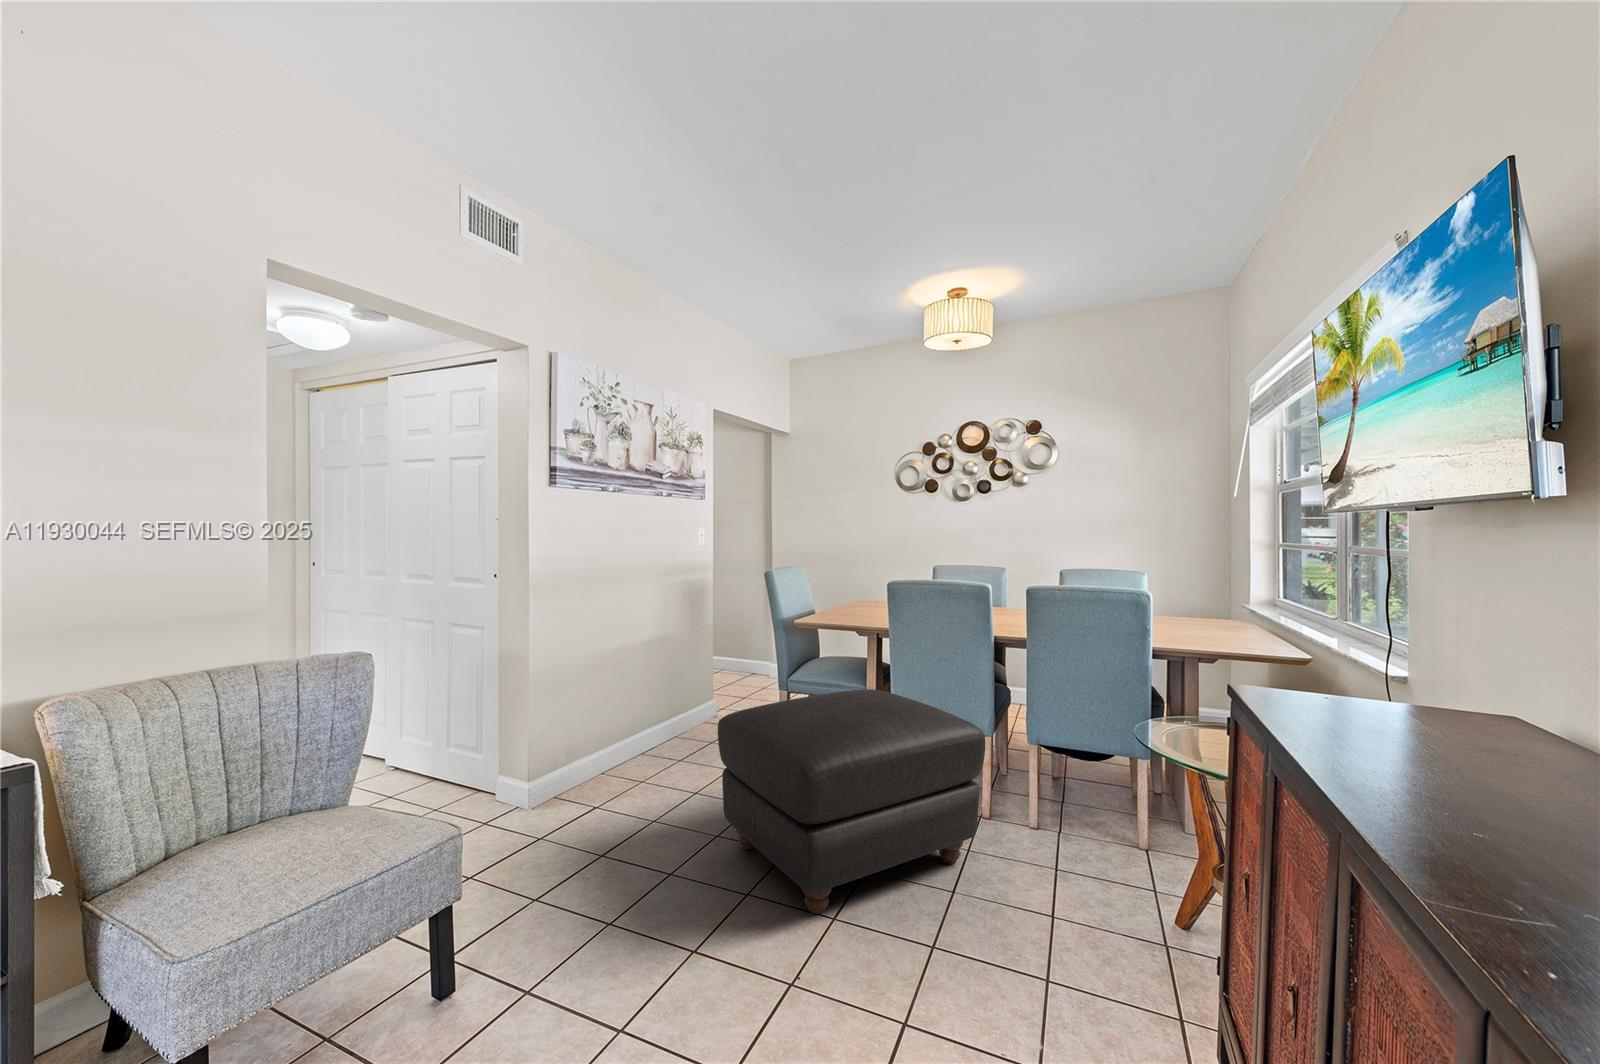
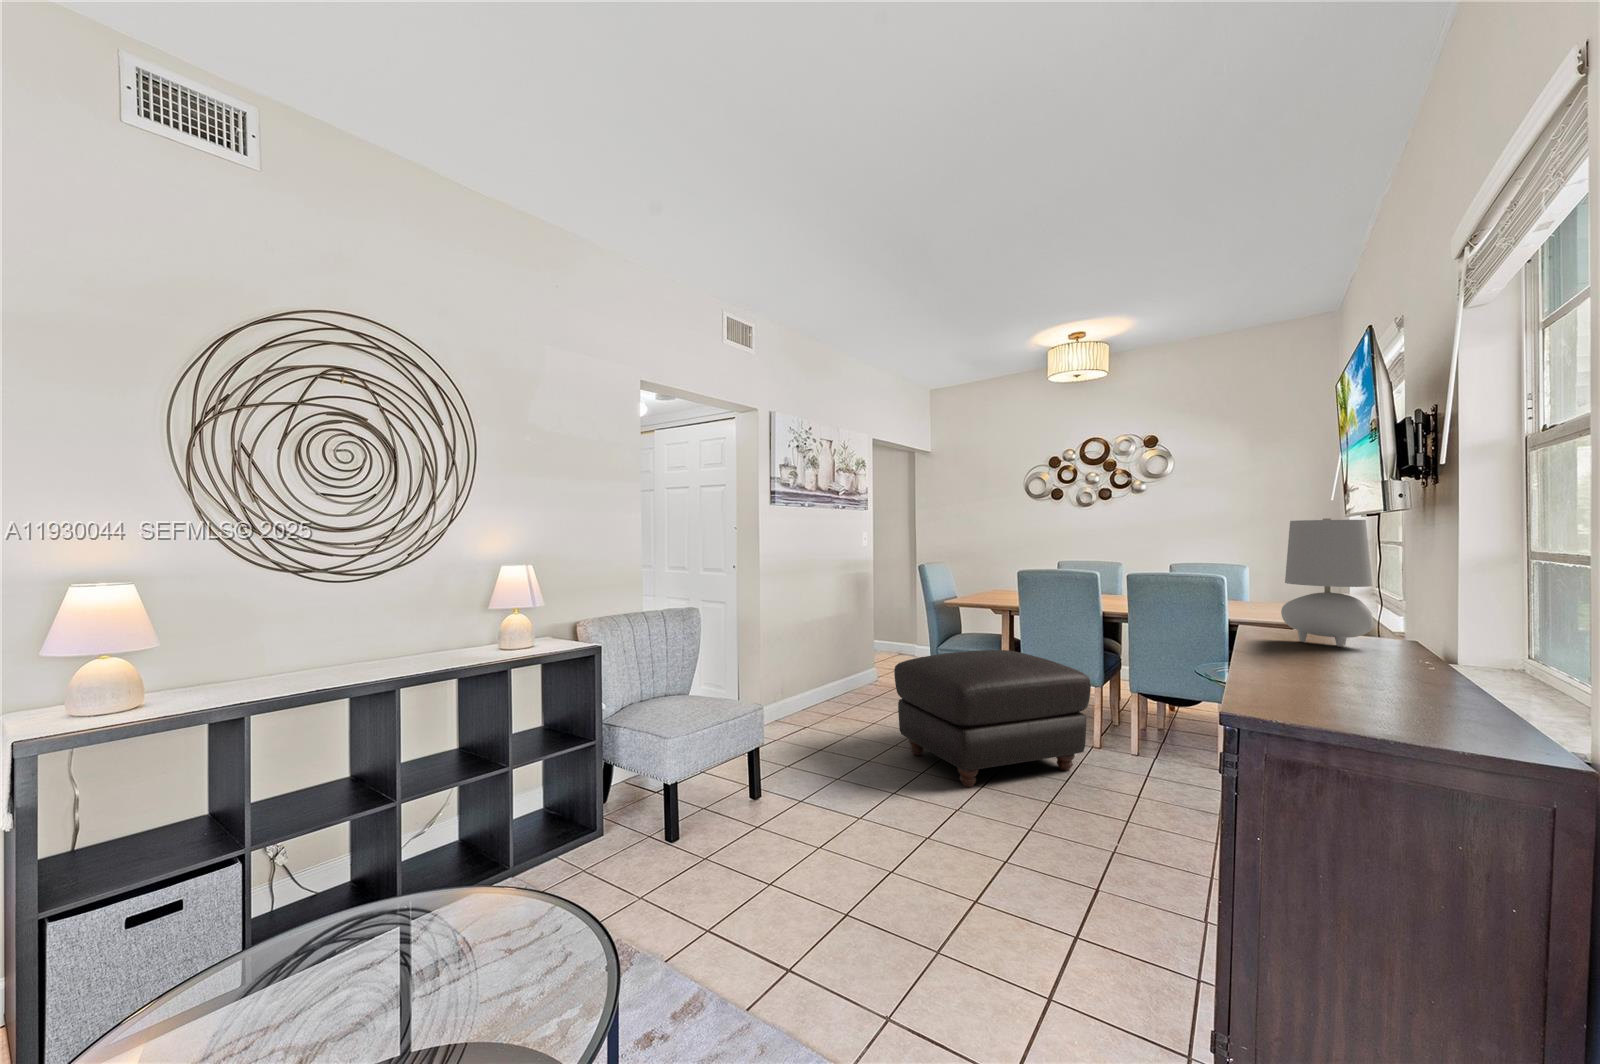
table lamp: none [1329,508,1503,732] -> present [1281,518,1373,646]

